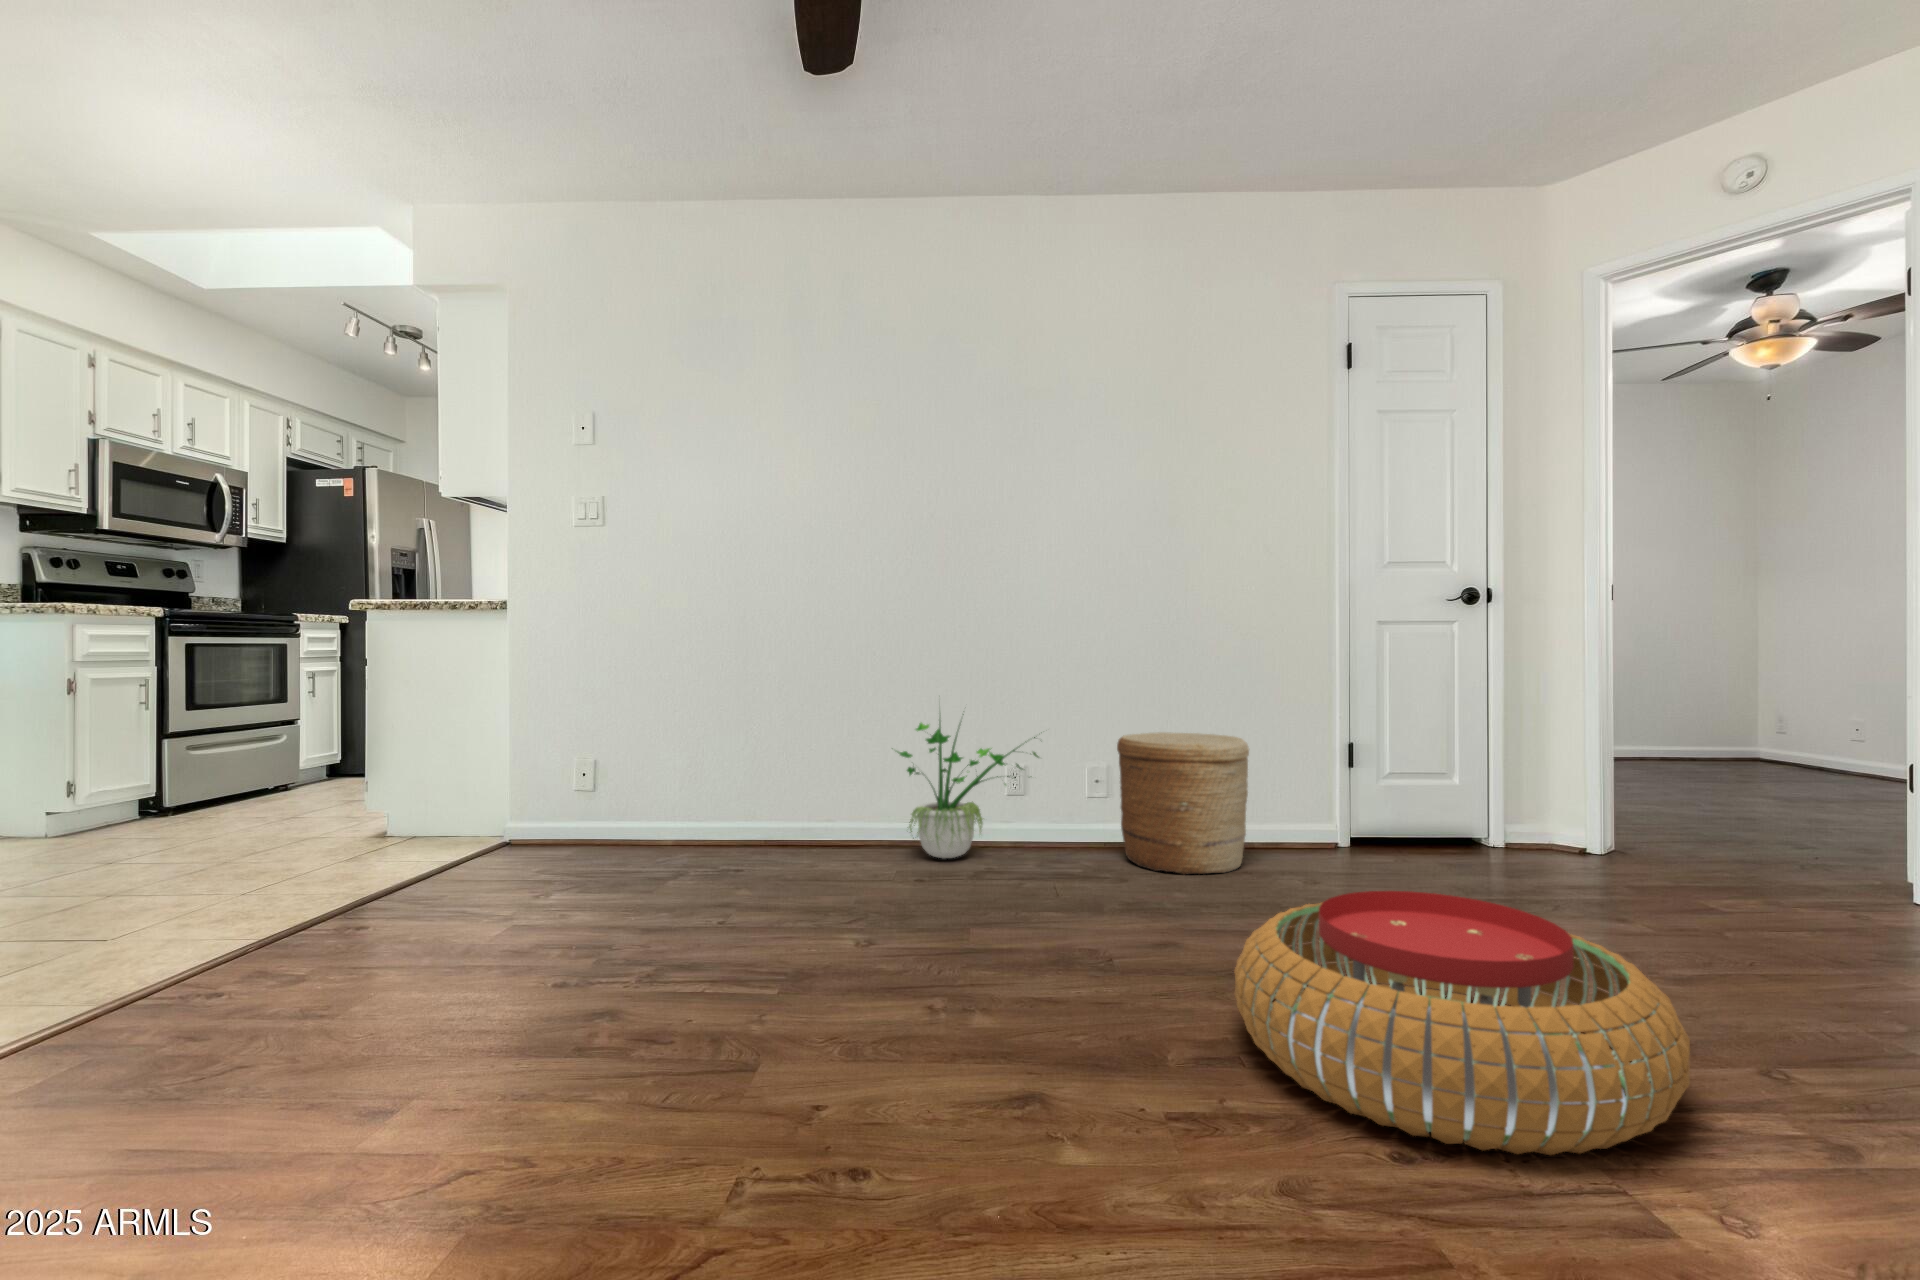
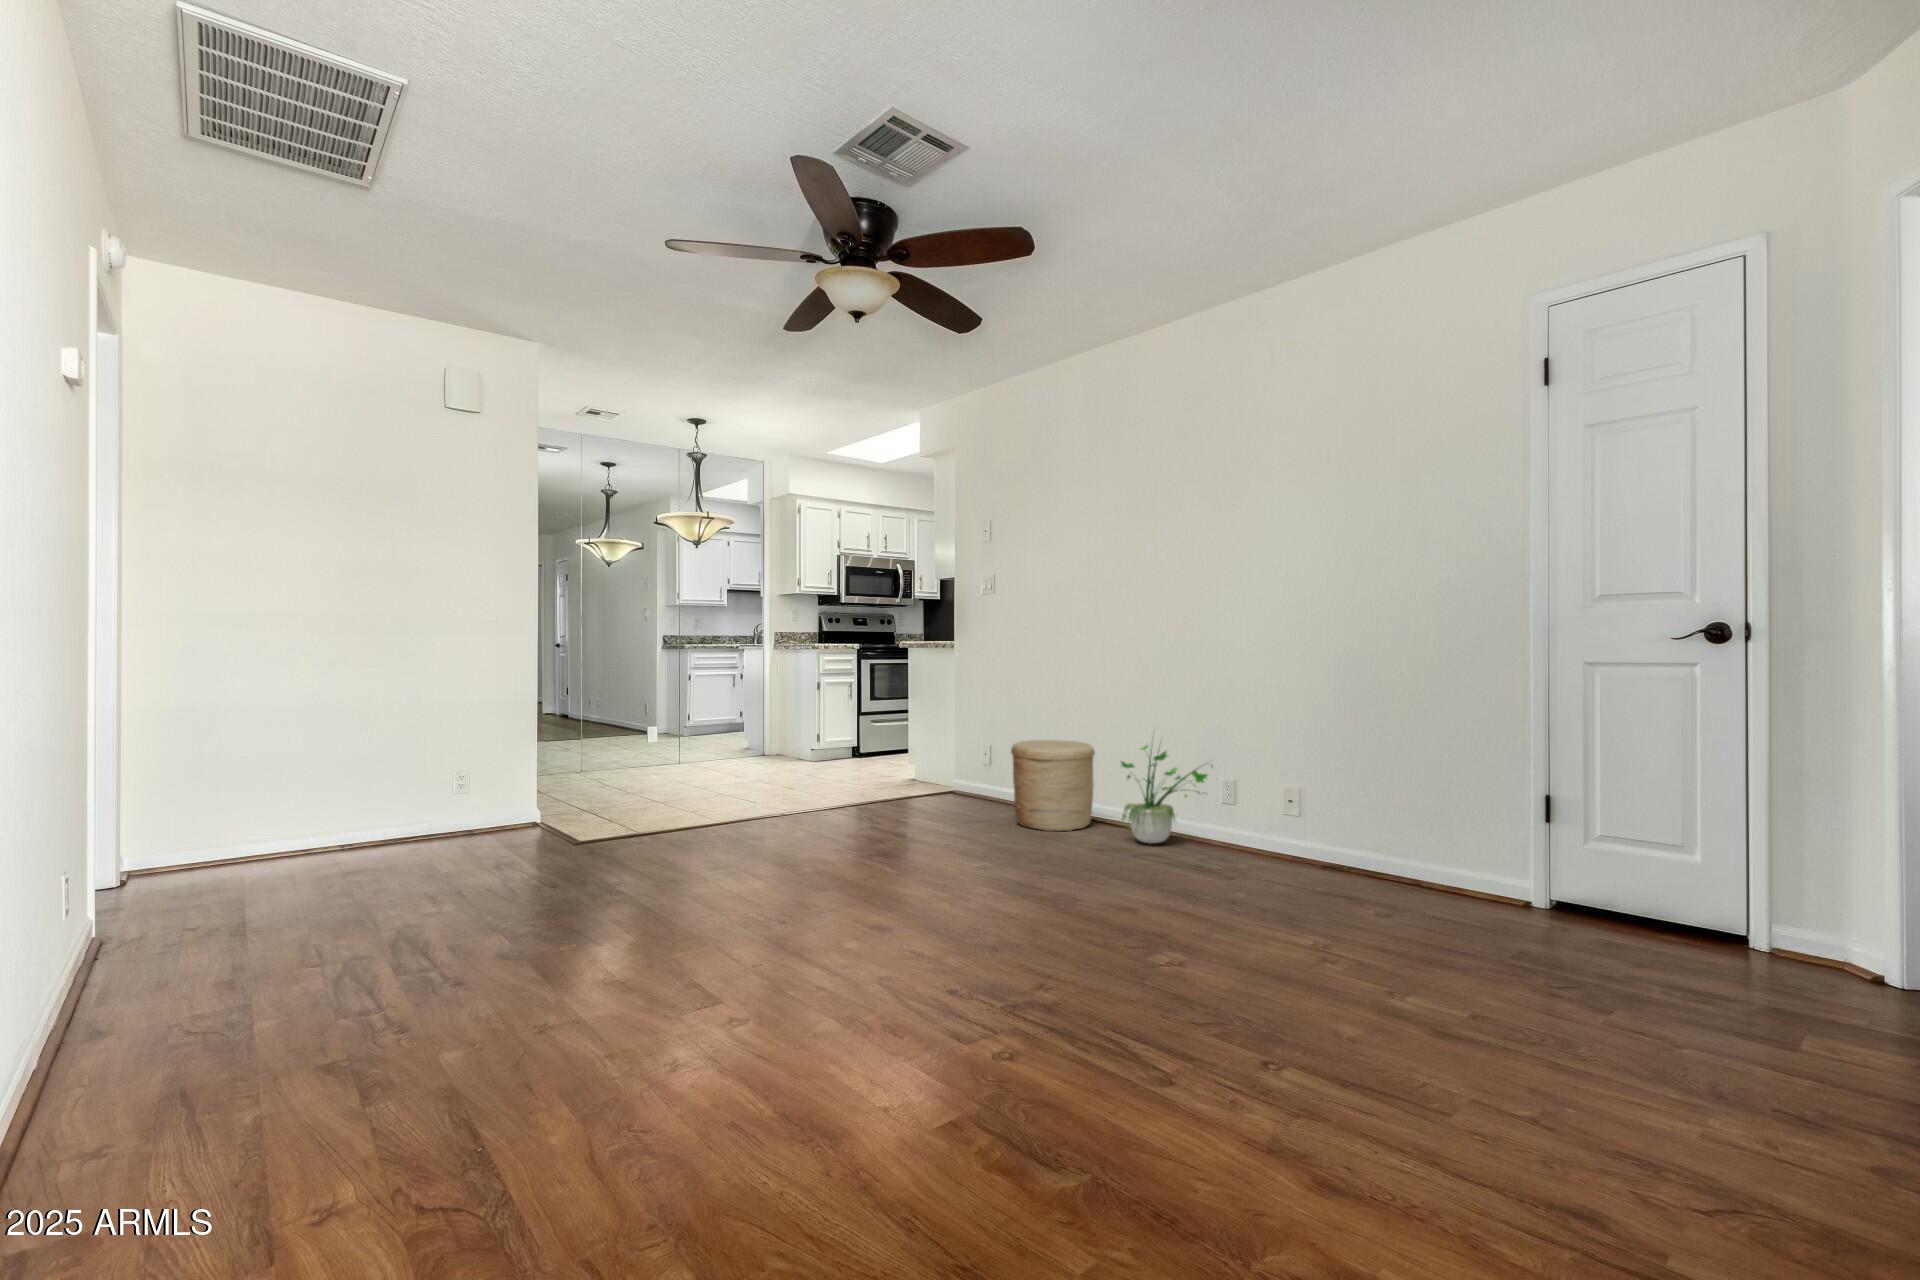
woven basket: present [1117,732,1249,875] -> present [1011,740,1095,831]
pouf: present [1235,891,1690,1155] -> none [973,874,1208,1015]

